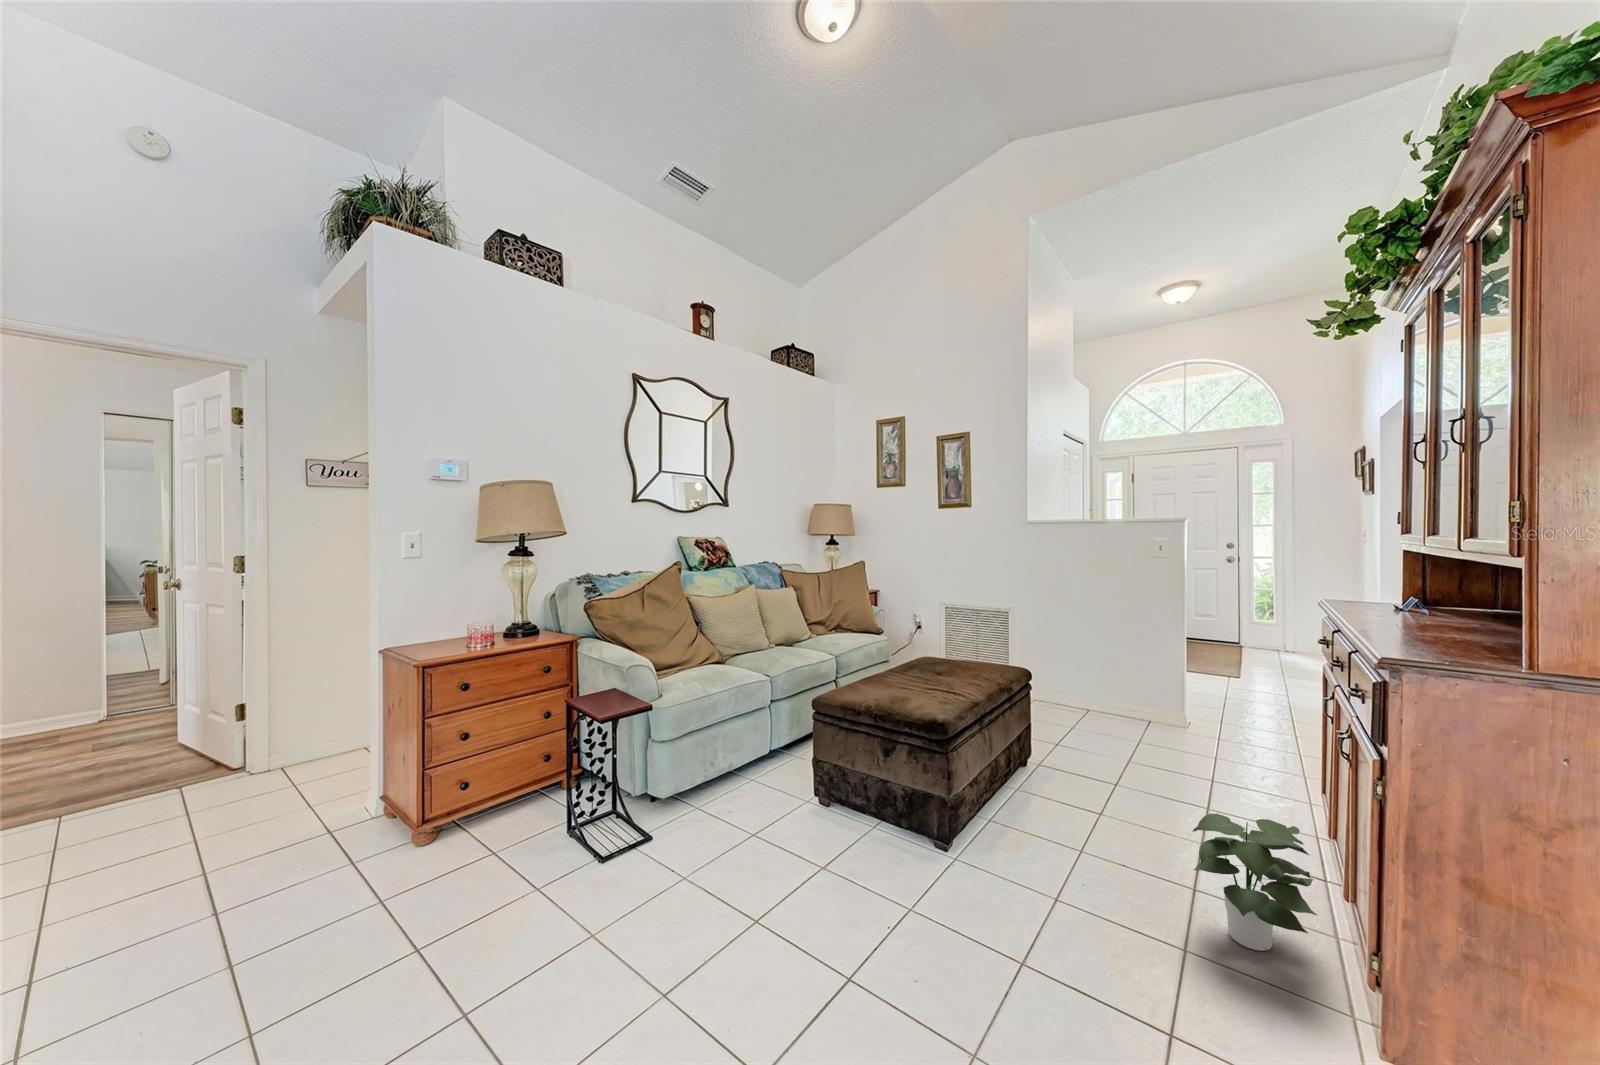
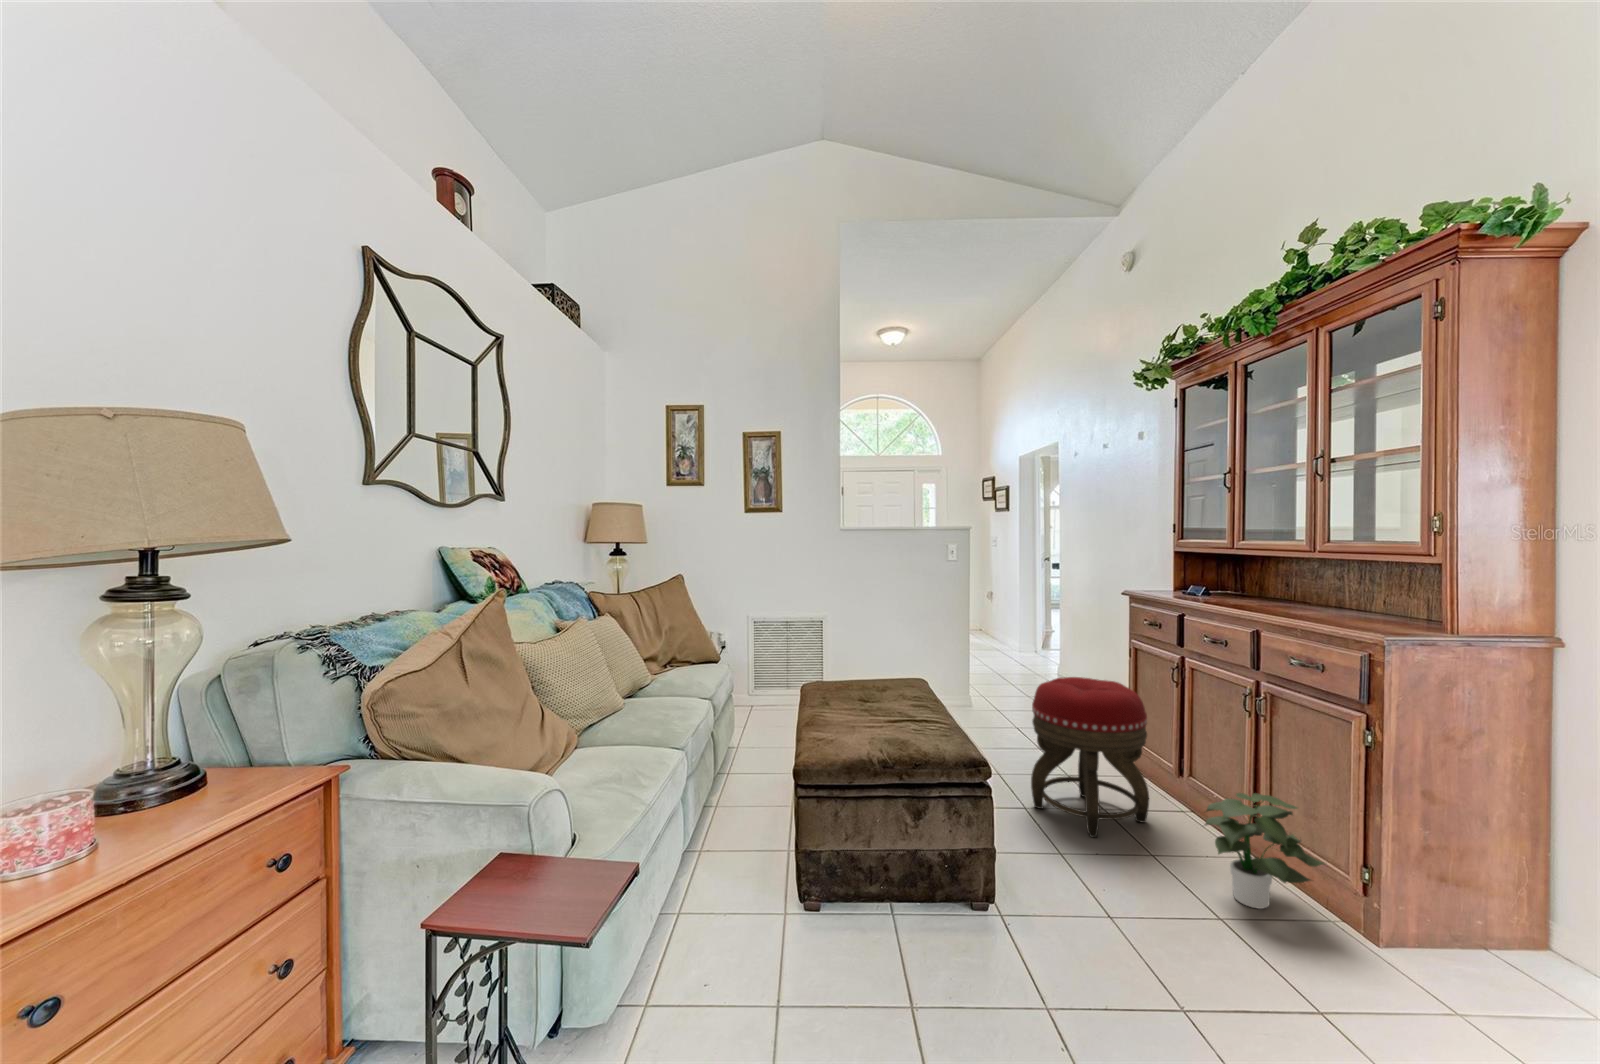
footstool: none [1097,673,1232,846] -> present [1031,677,1149,837]

